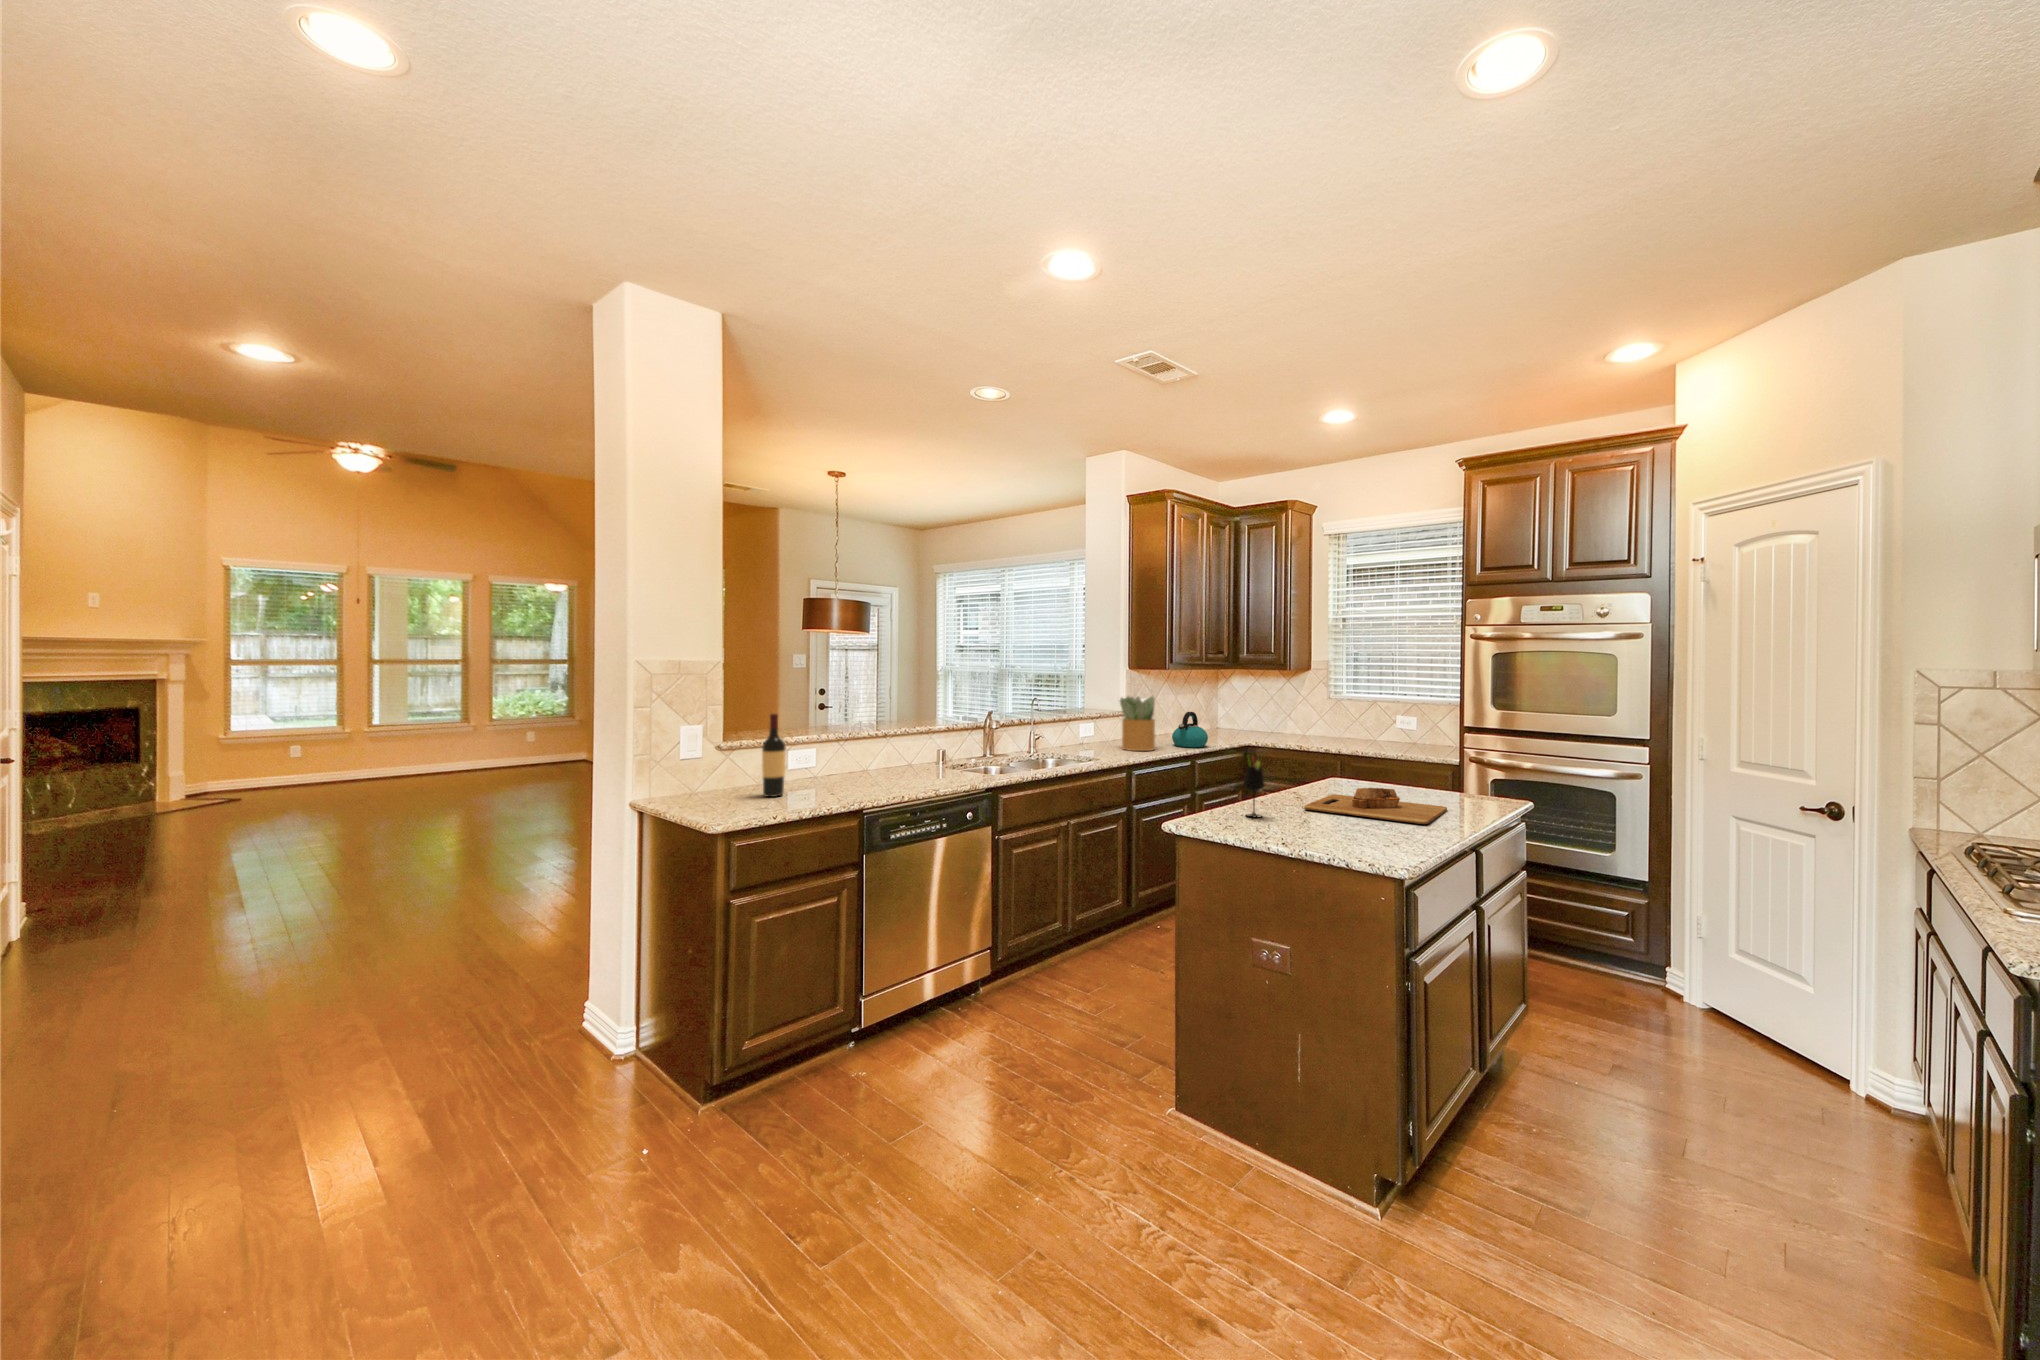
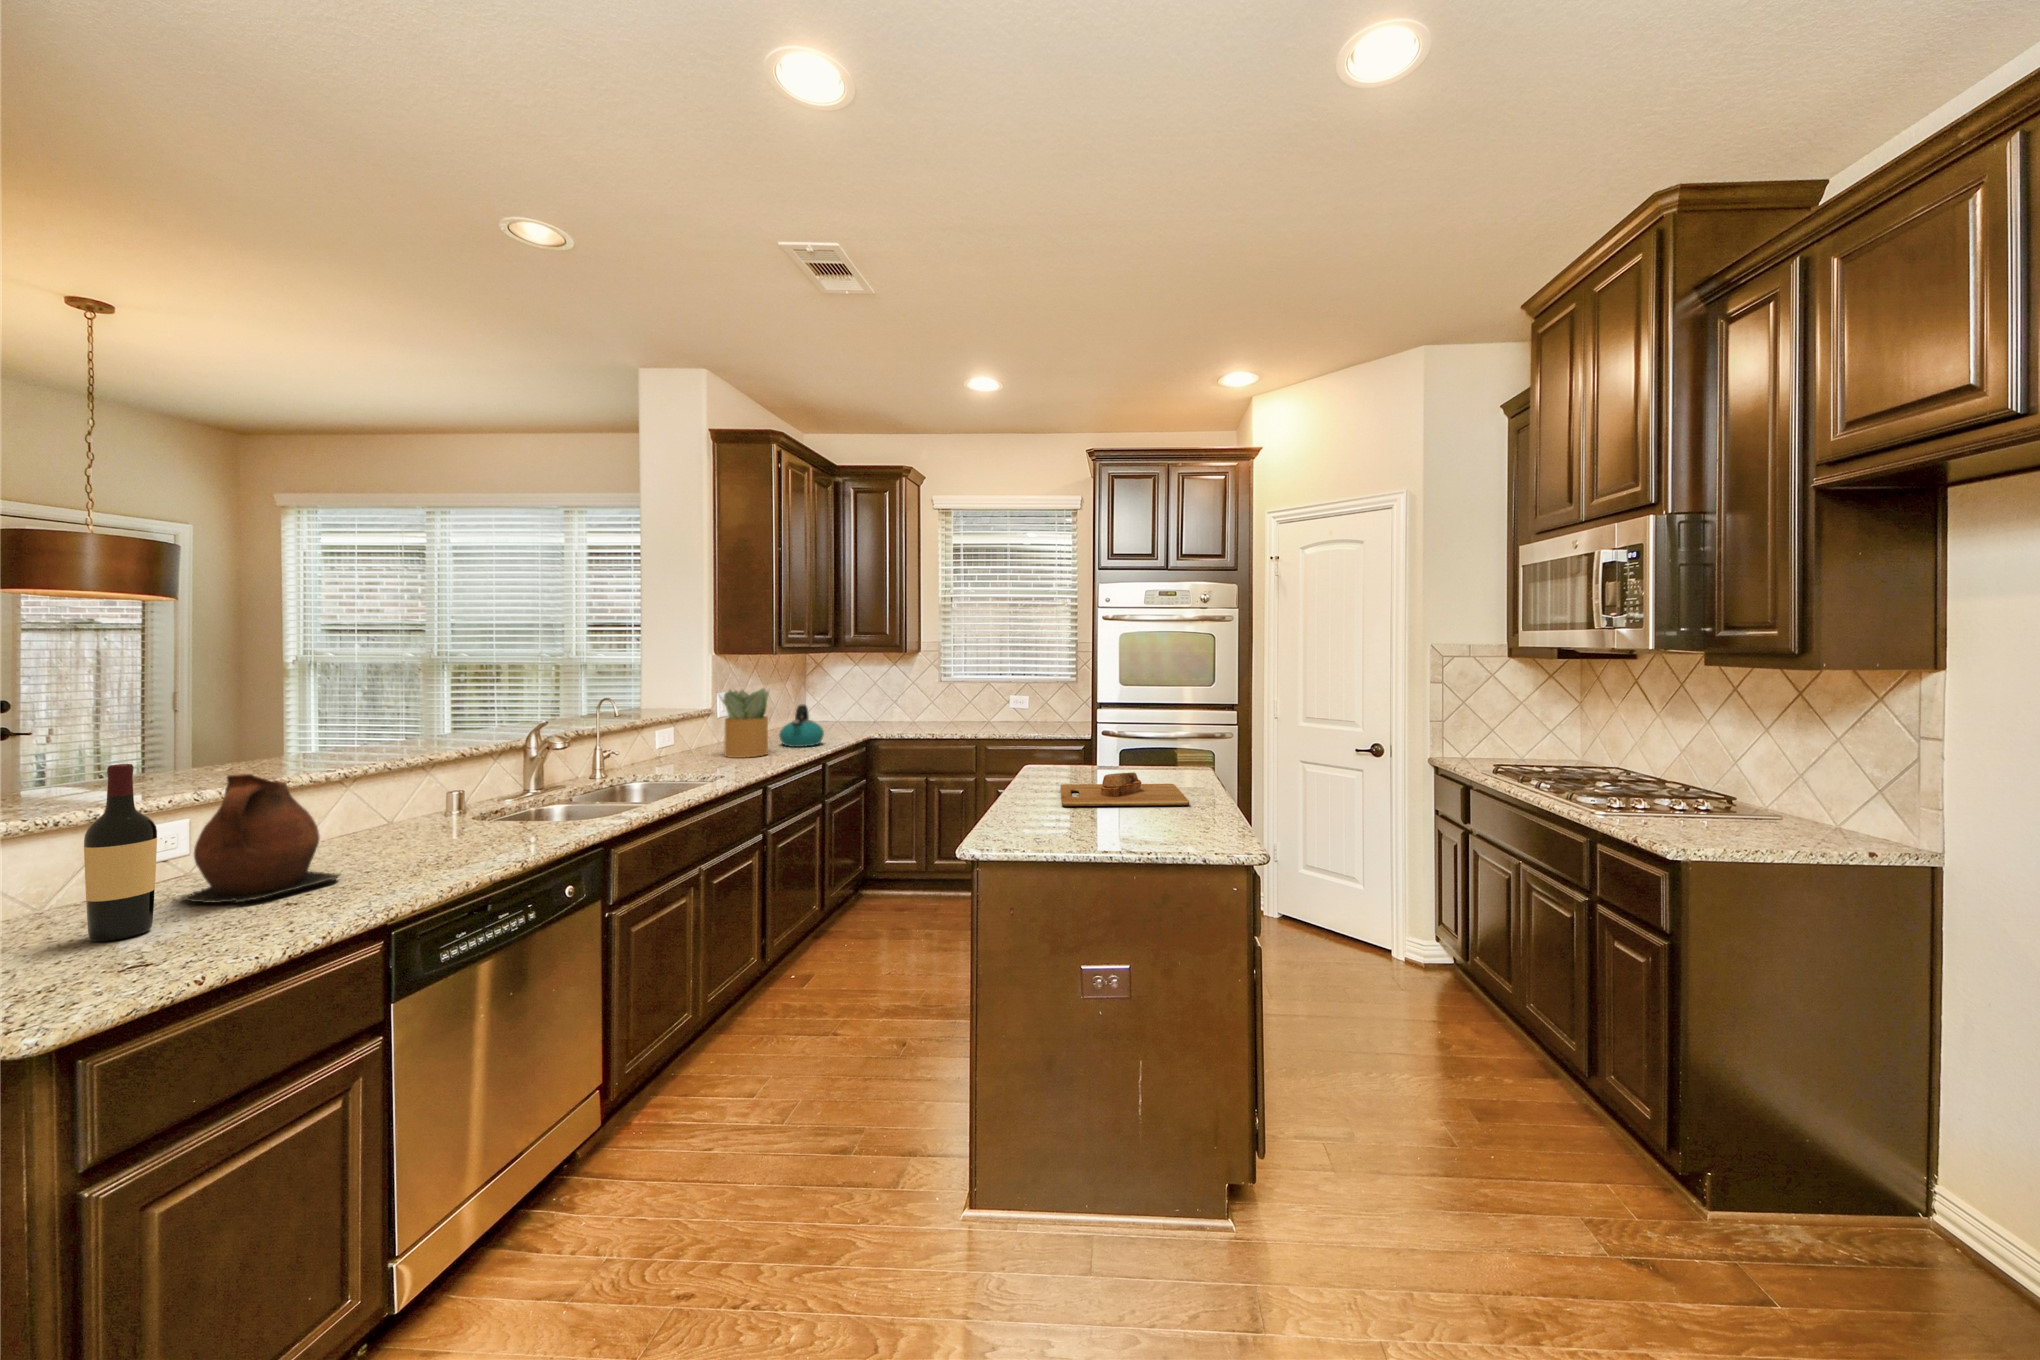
ceramic pitcher: none [797,724,859,790] -> present [182,774,340,903]
wine glass: present [1244,761,1265,818] -> none [1017,753,1041,825]

